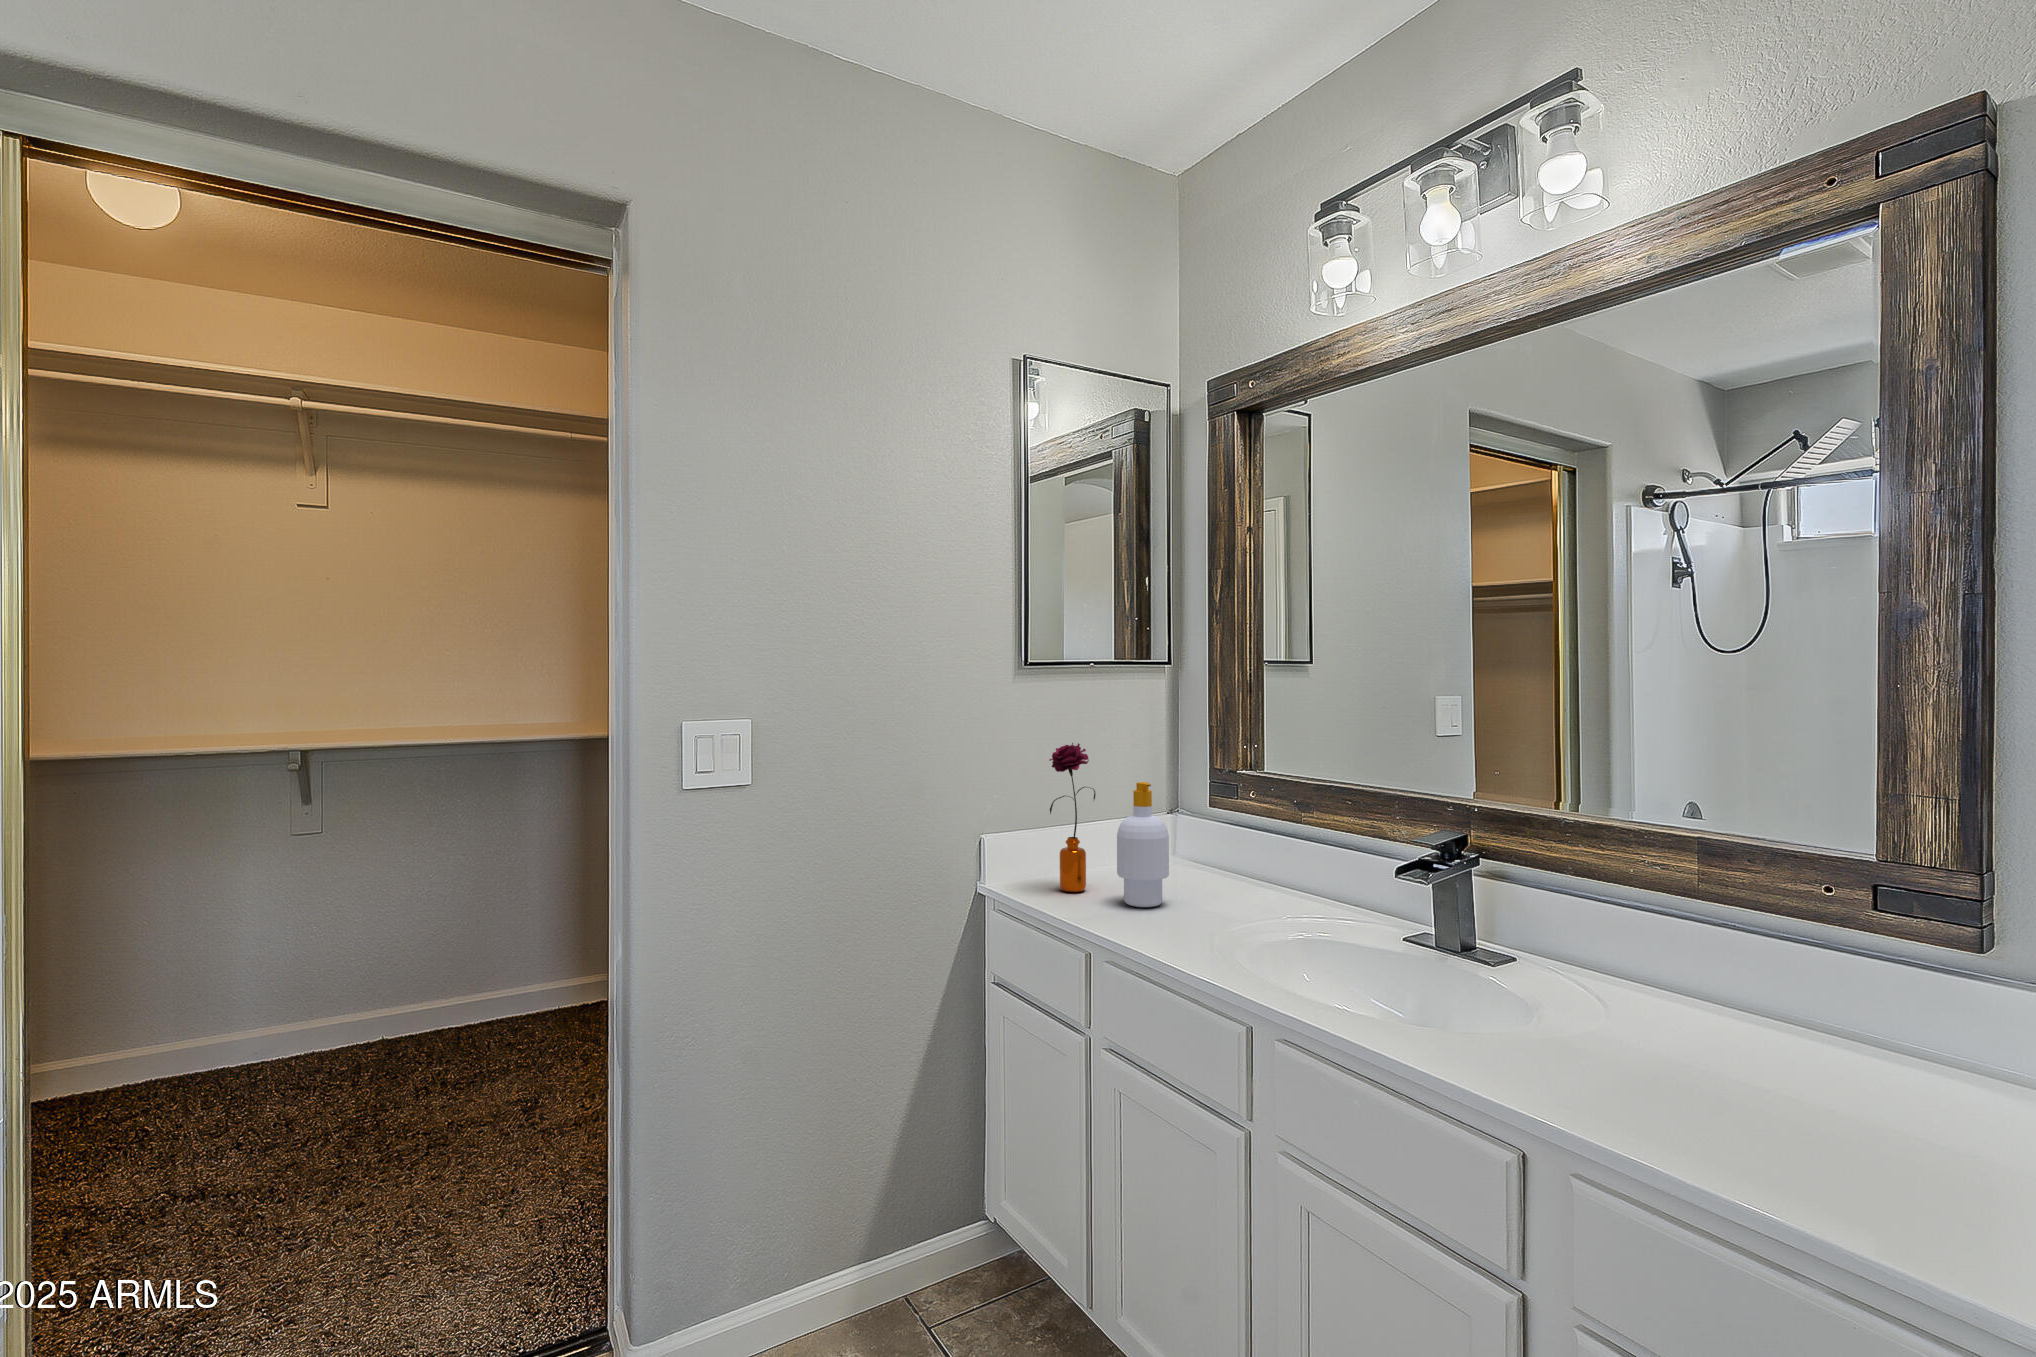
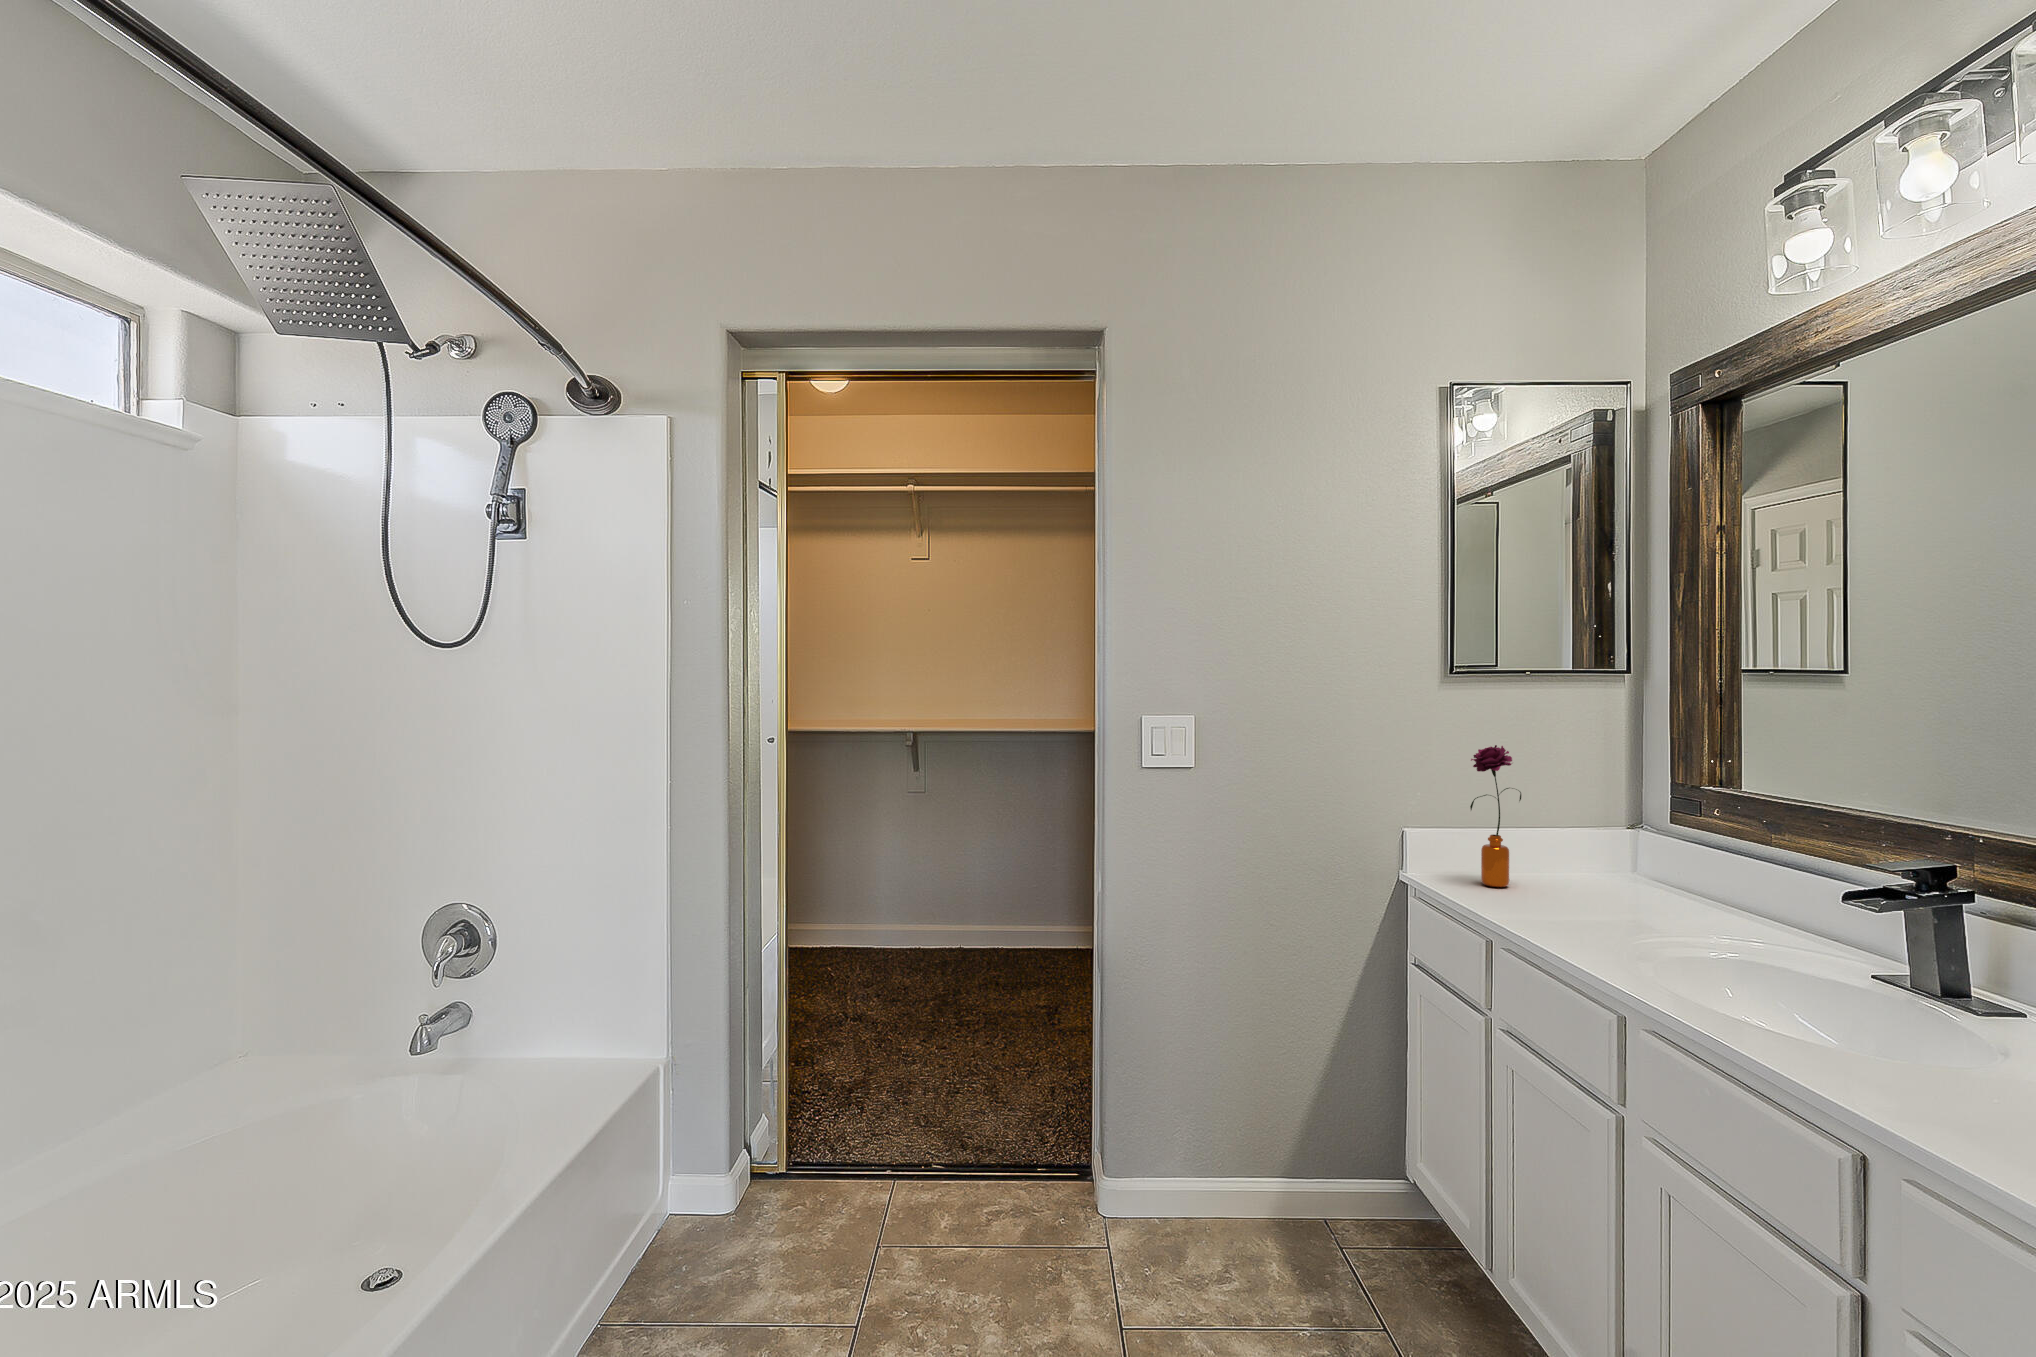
soap bottle: present [1117,782,1169,907] -> none [1533,786,1590,908]

